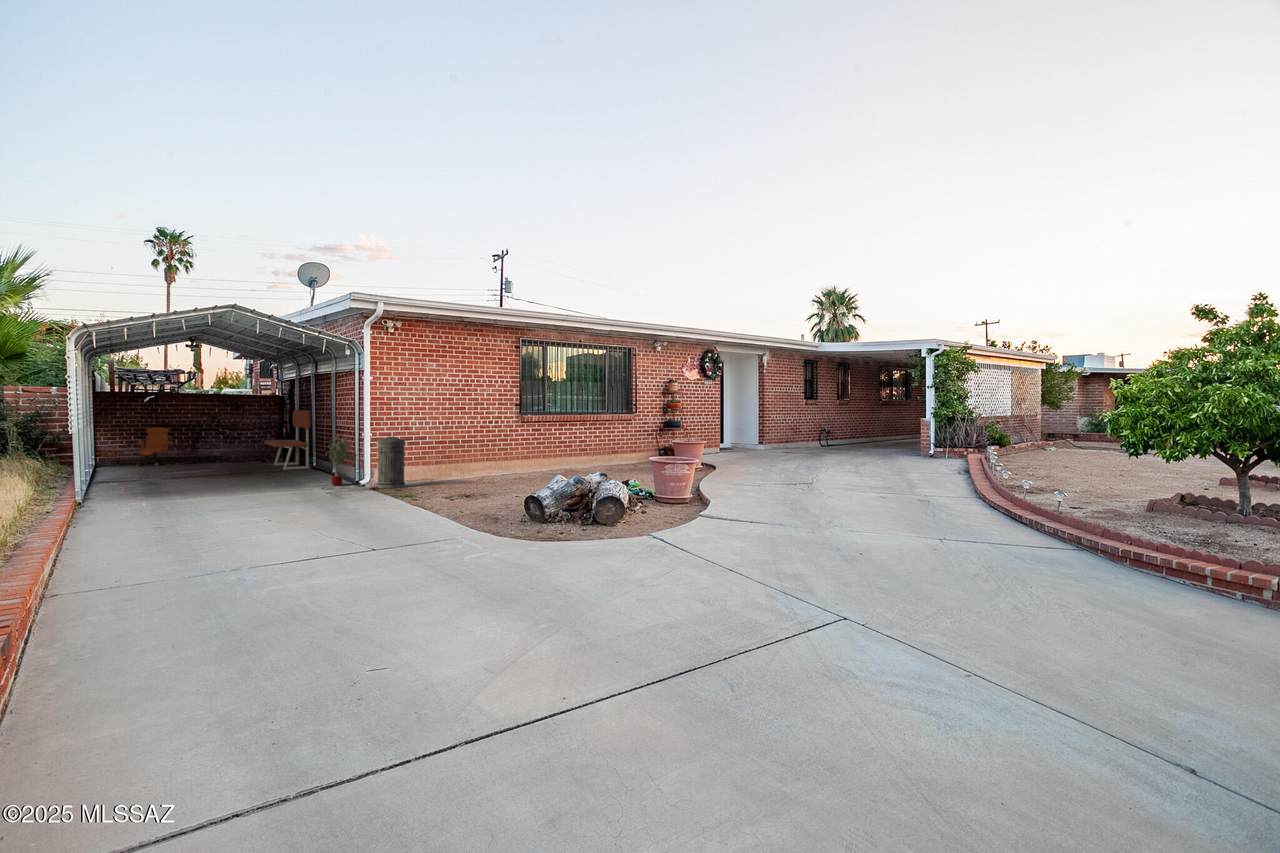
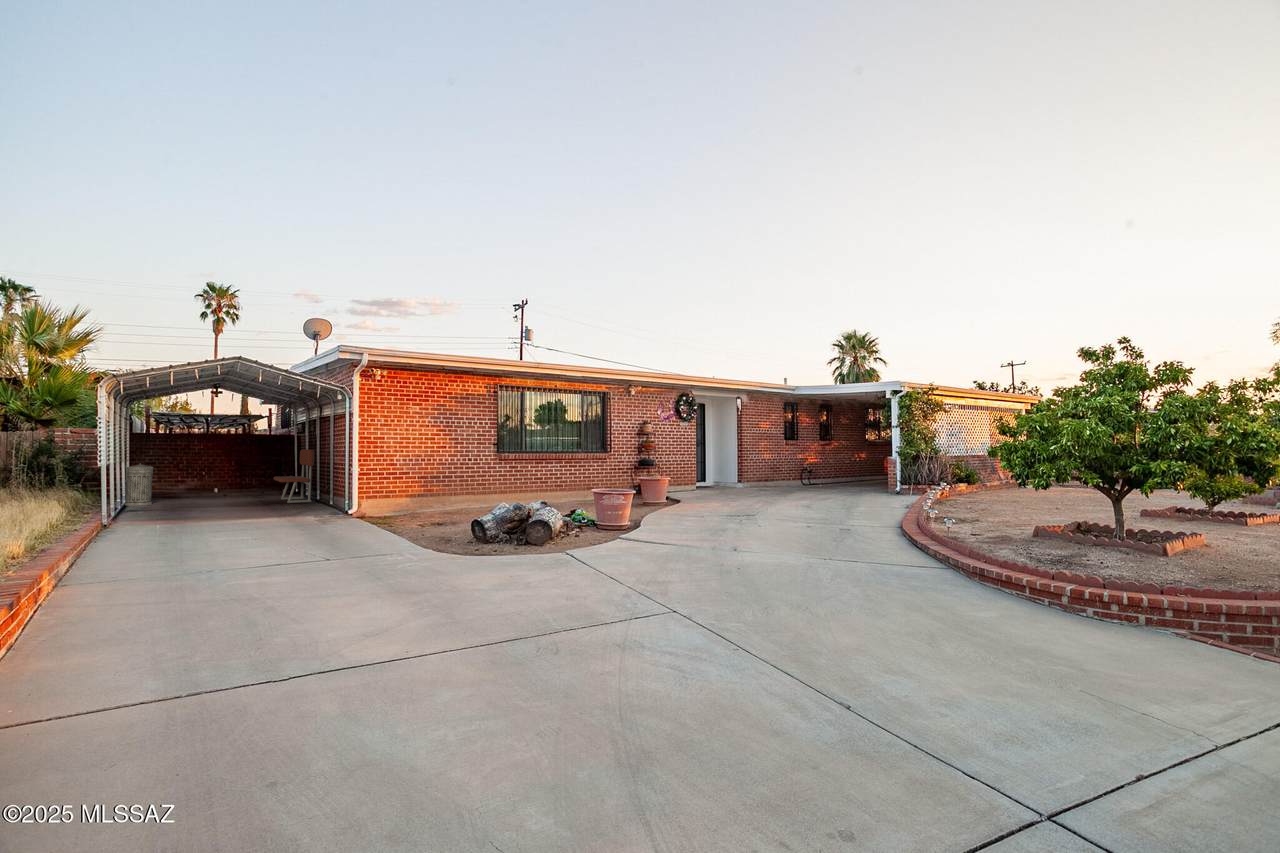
lounge chair: present [136,427,173,464] -> none [162,465,196,498]
potted tree: present [328,435,357,486] -> none [319,470,347,516]
trash can: present [377,436,405,488] -> present [125,463,153,506]

